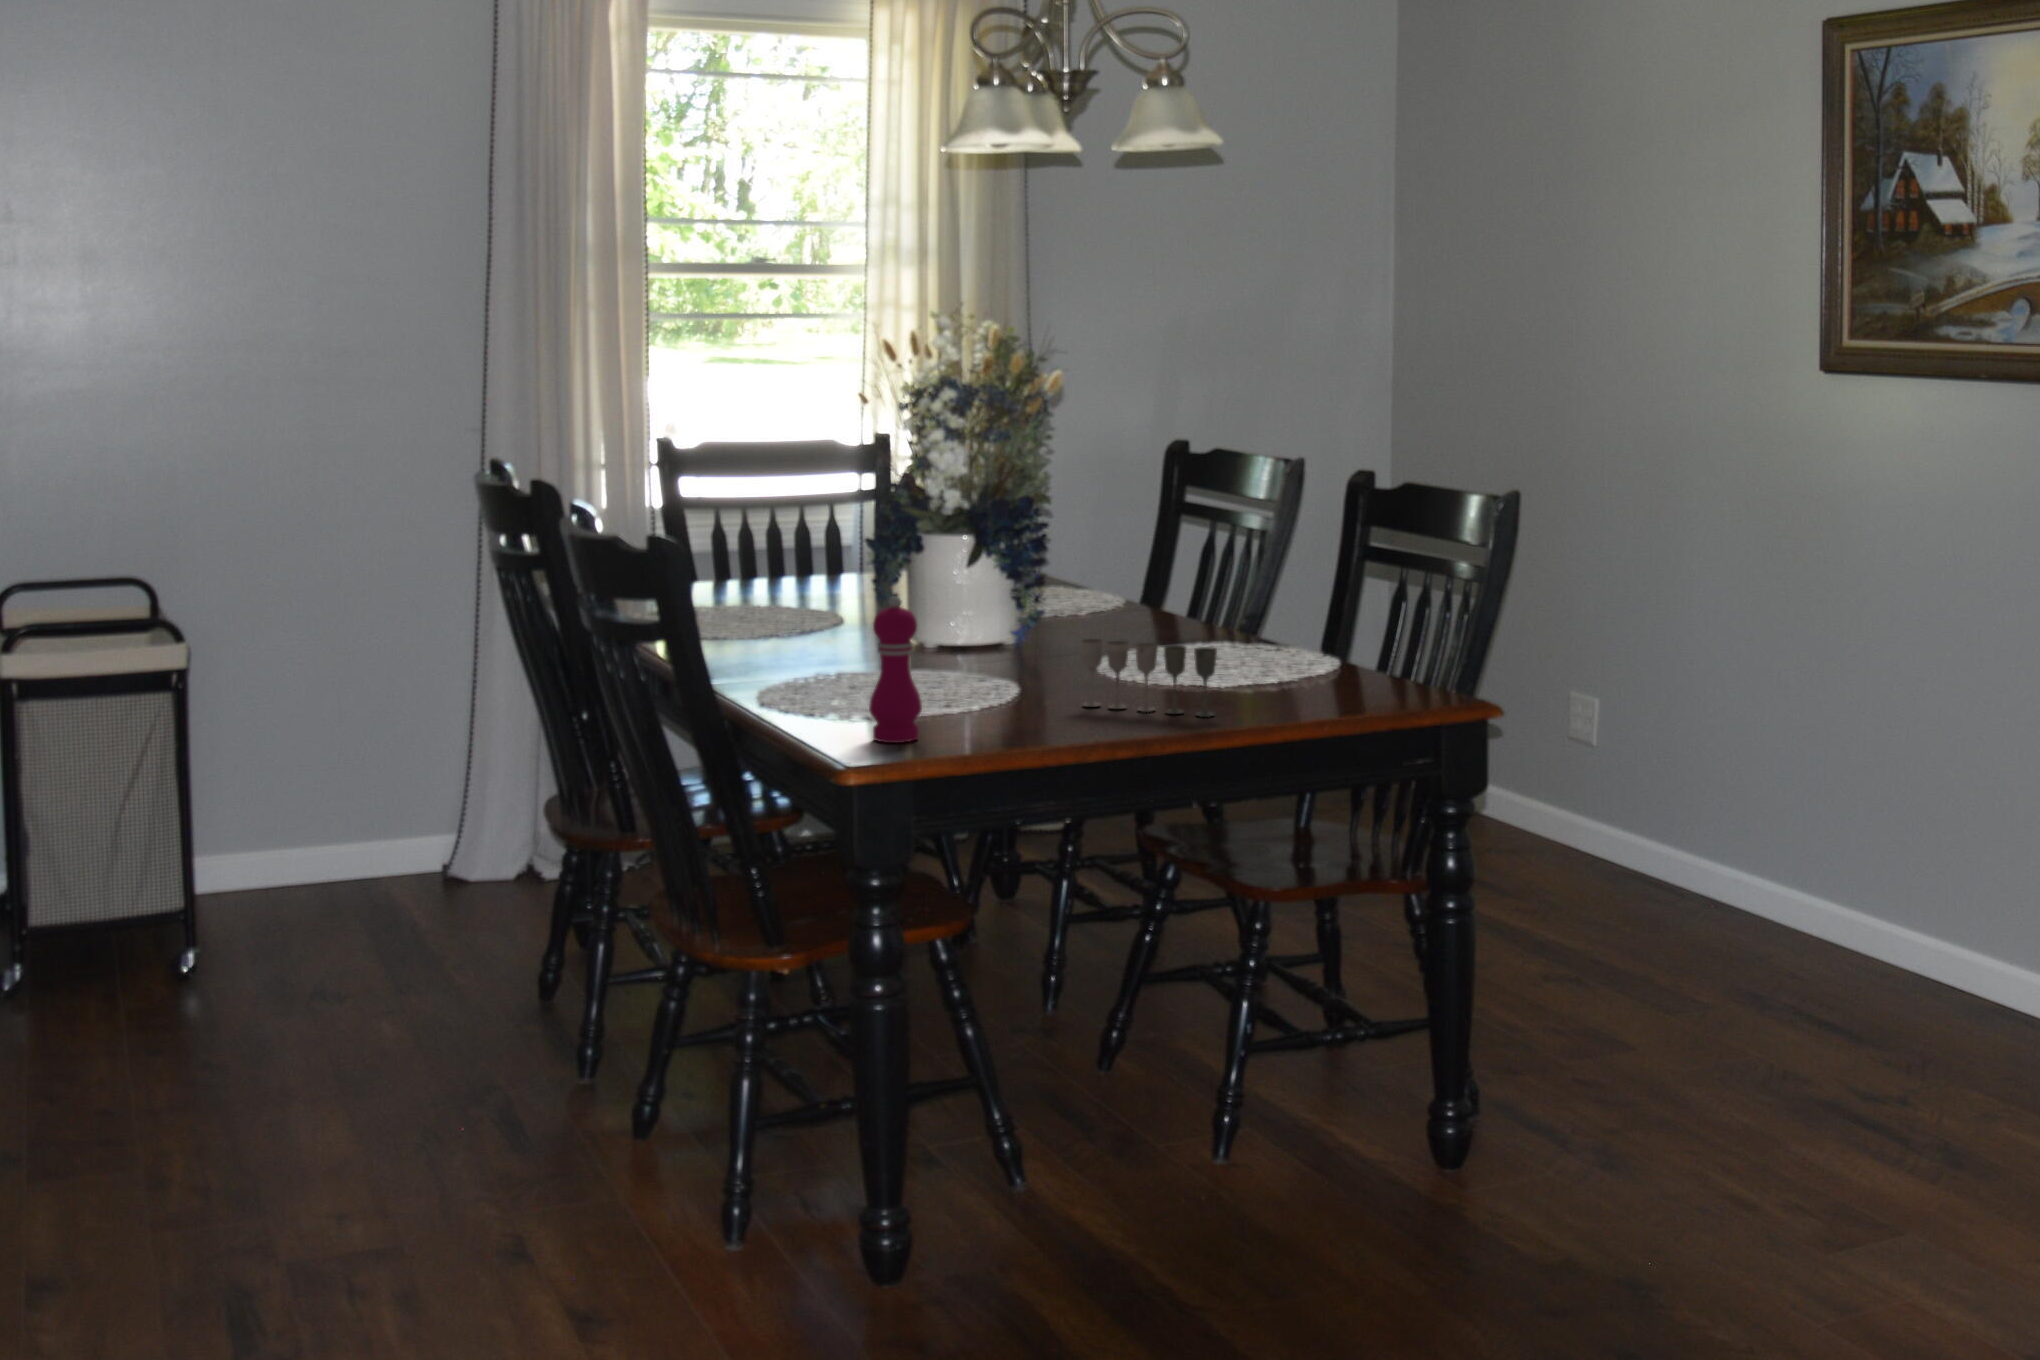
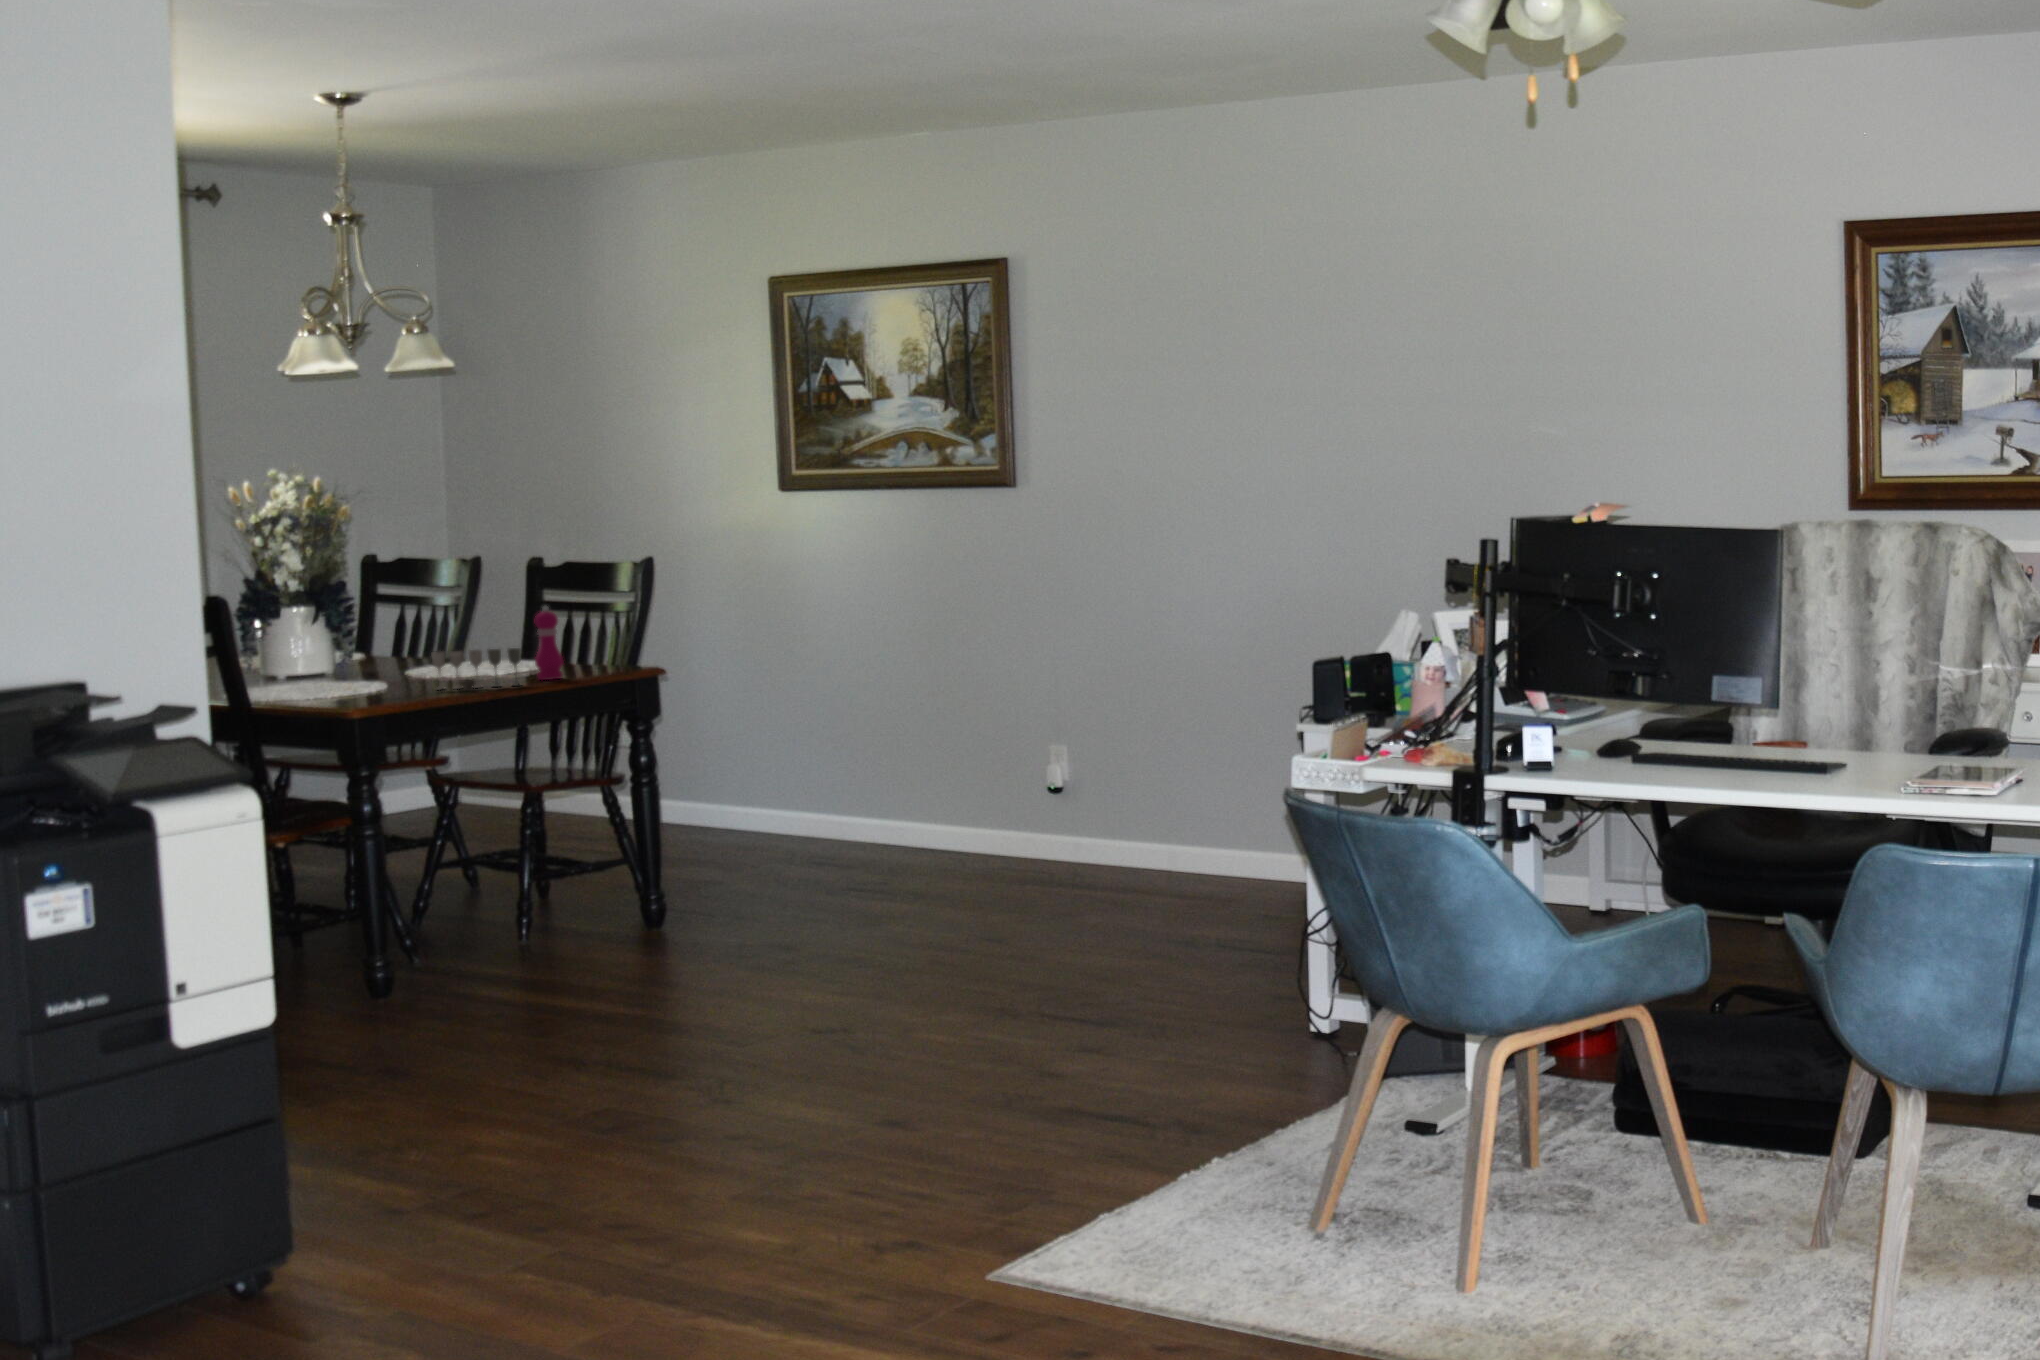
pepper mill: present [869,596,922,743] -> present [535,606,563,680]

